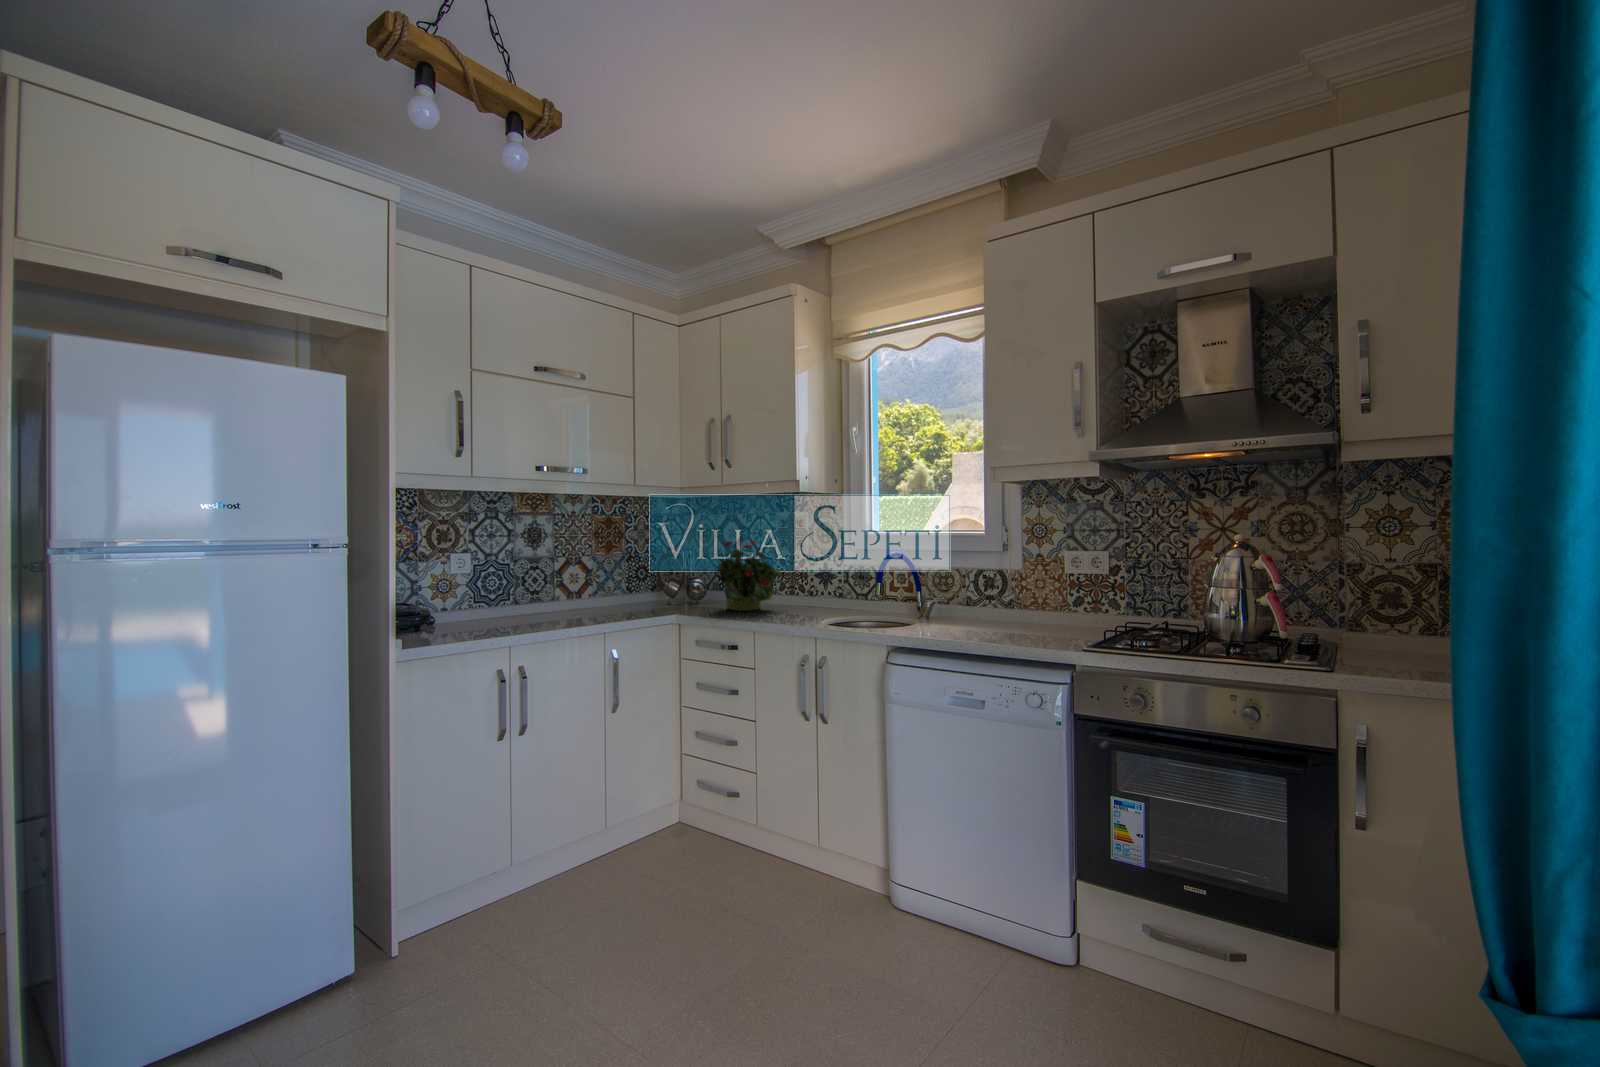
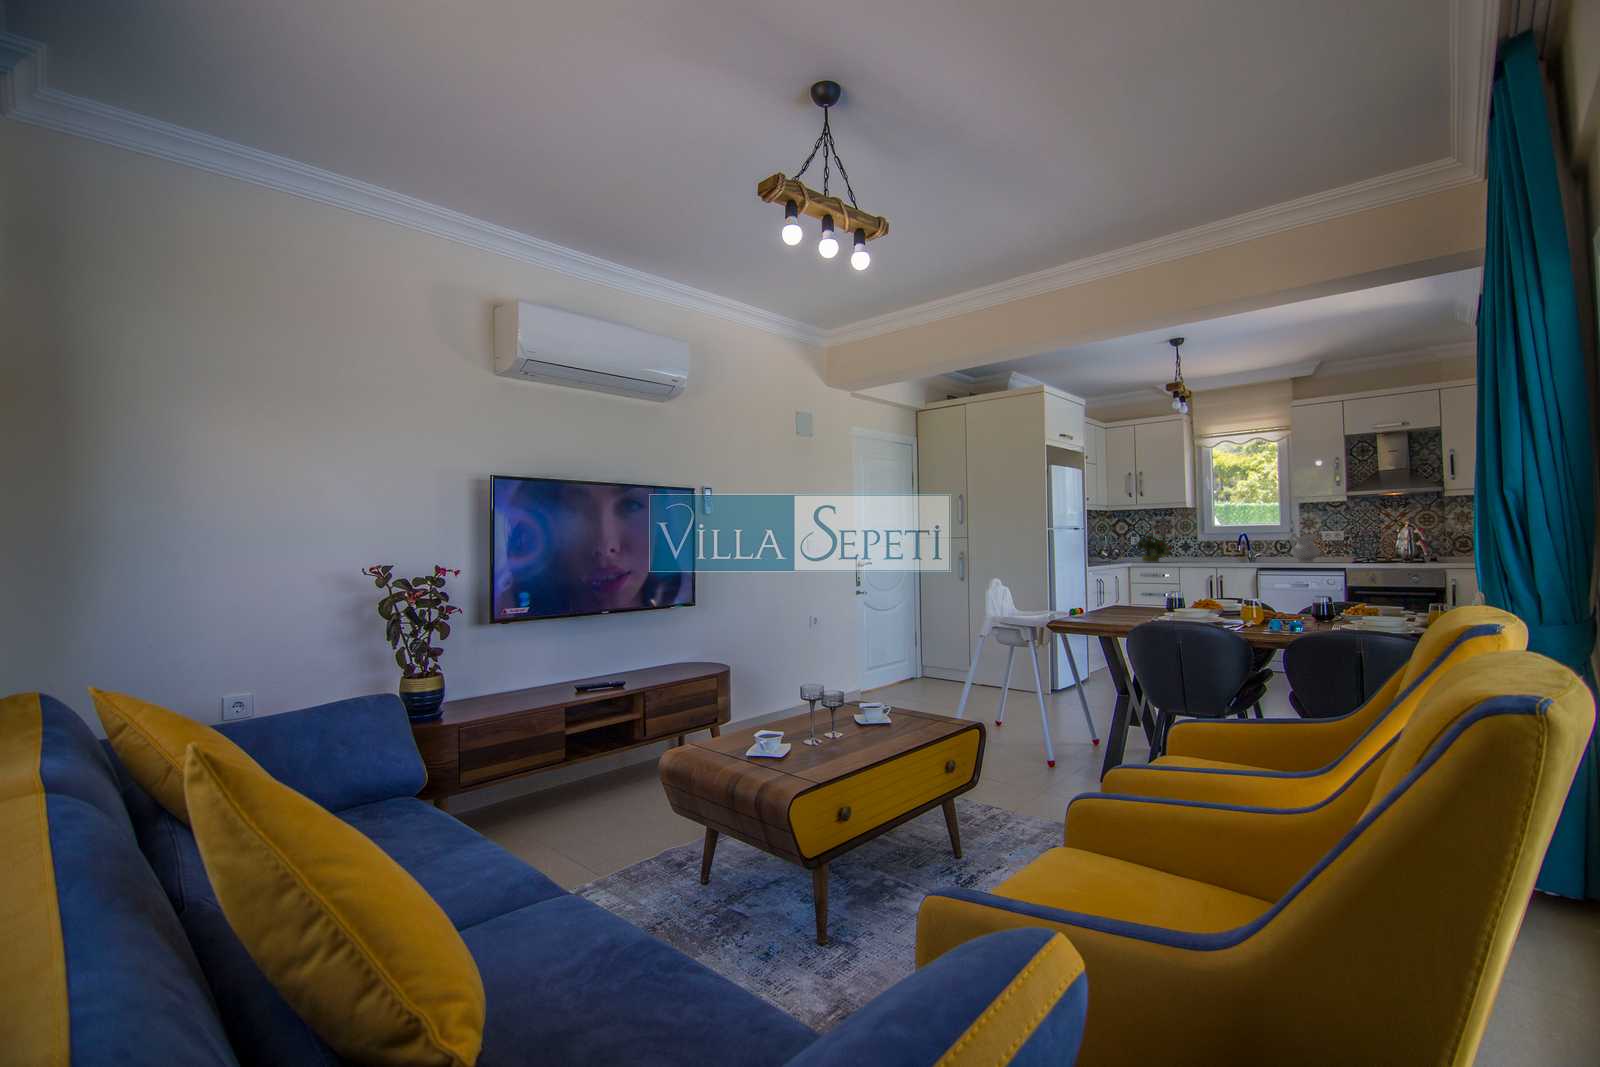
ceramic pitcher: none [972,558,1039,633] -> present [1290,533,1319,562]

